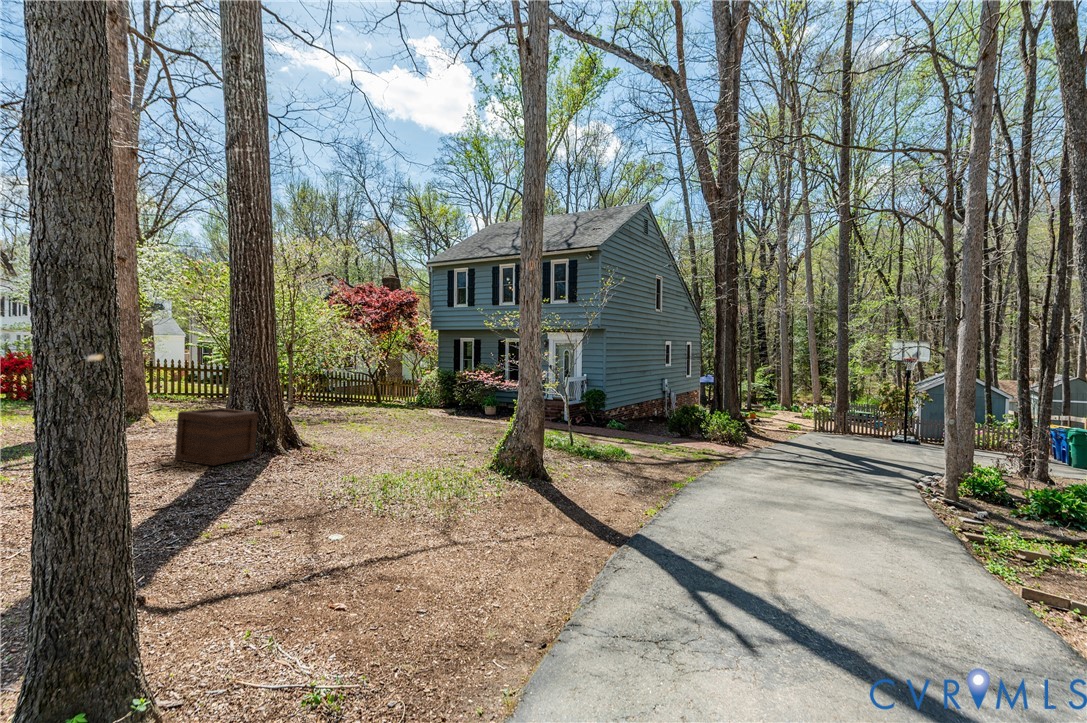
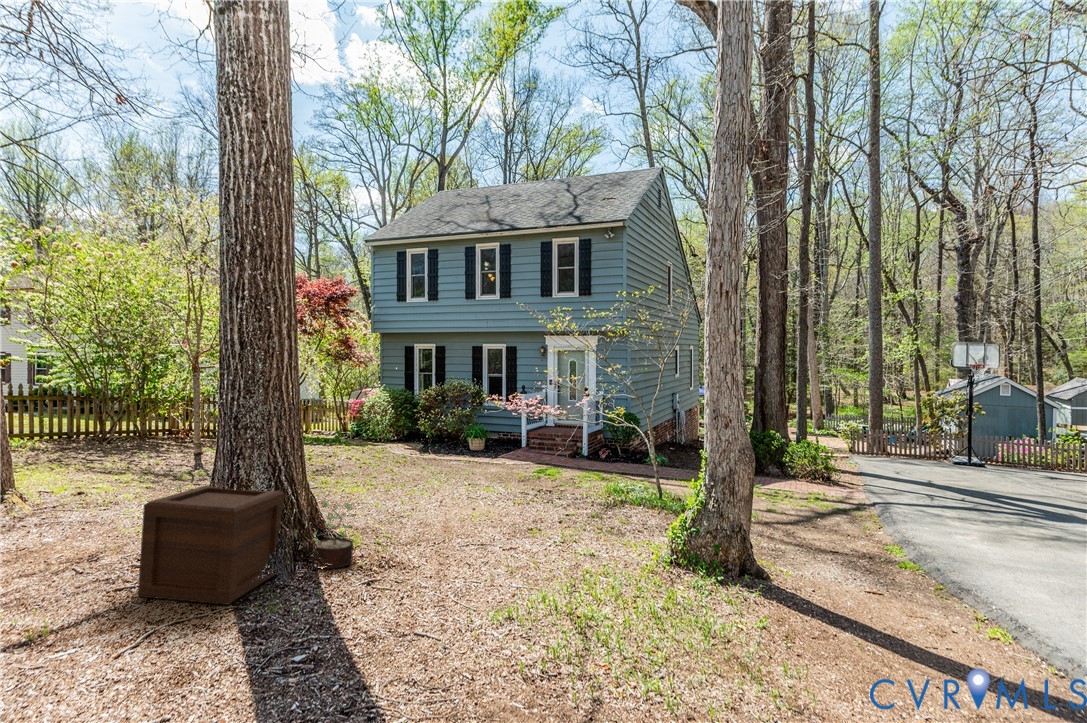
decorative plant: none [274,419,304,458] -> present [312,500,356,569]

